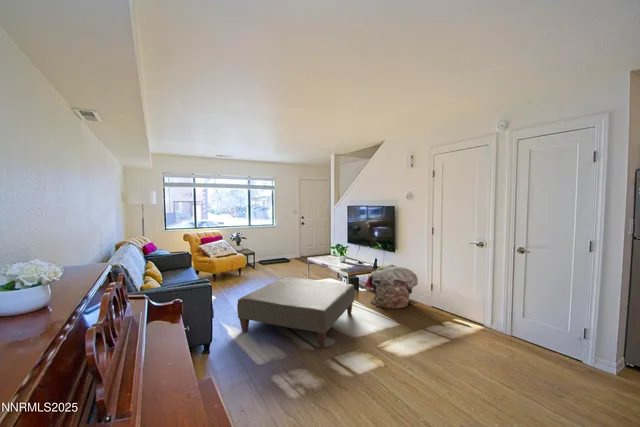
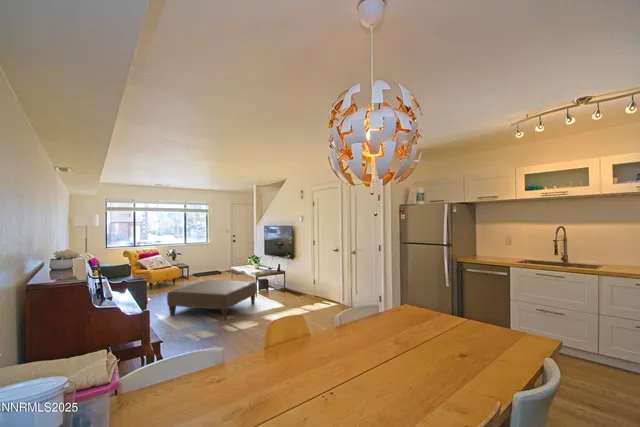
laundry basket: present [365,265,418,309] -> none [270,268,306,300]

